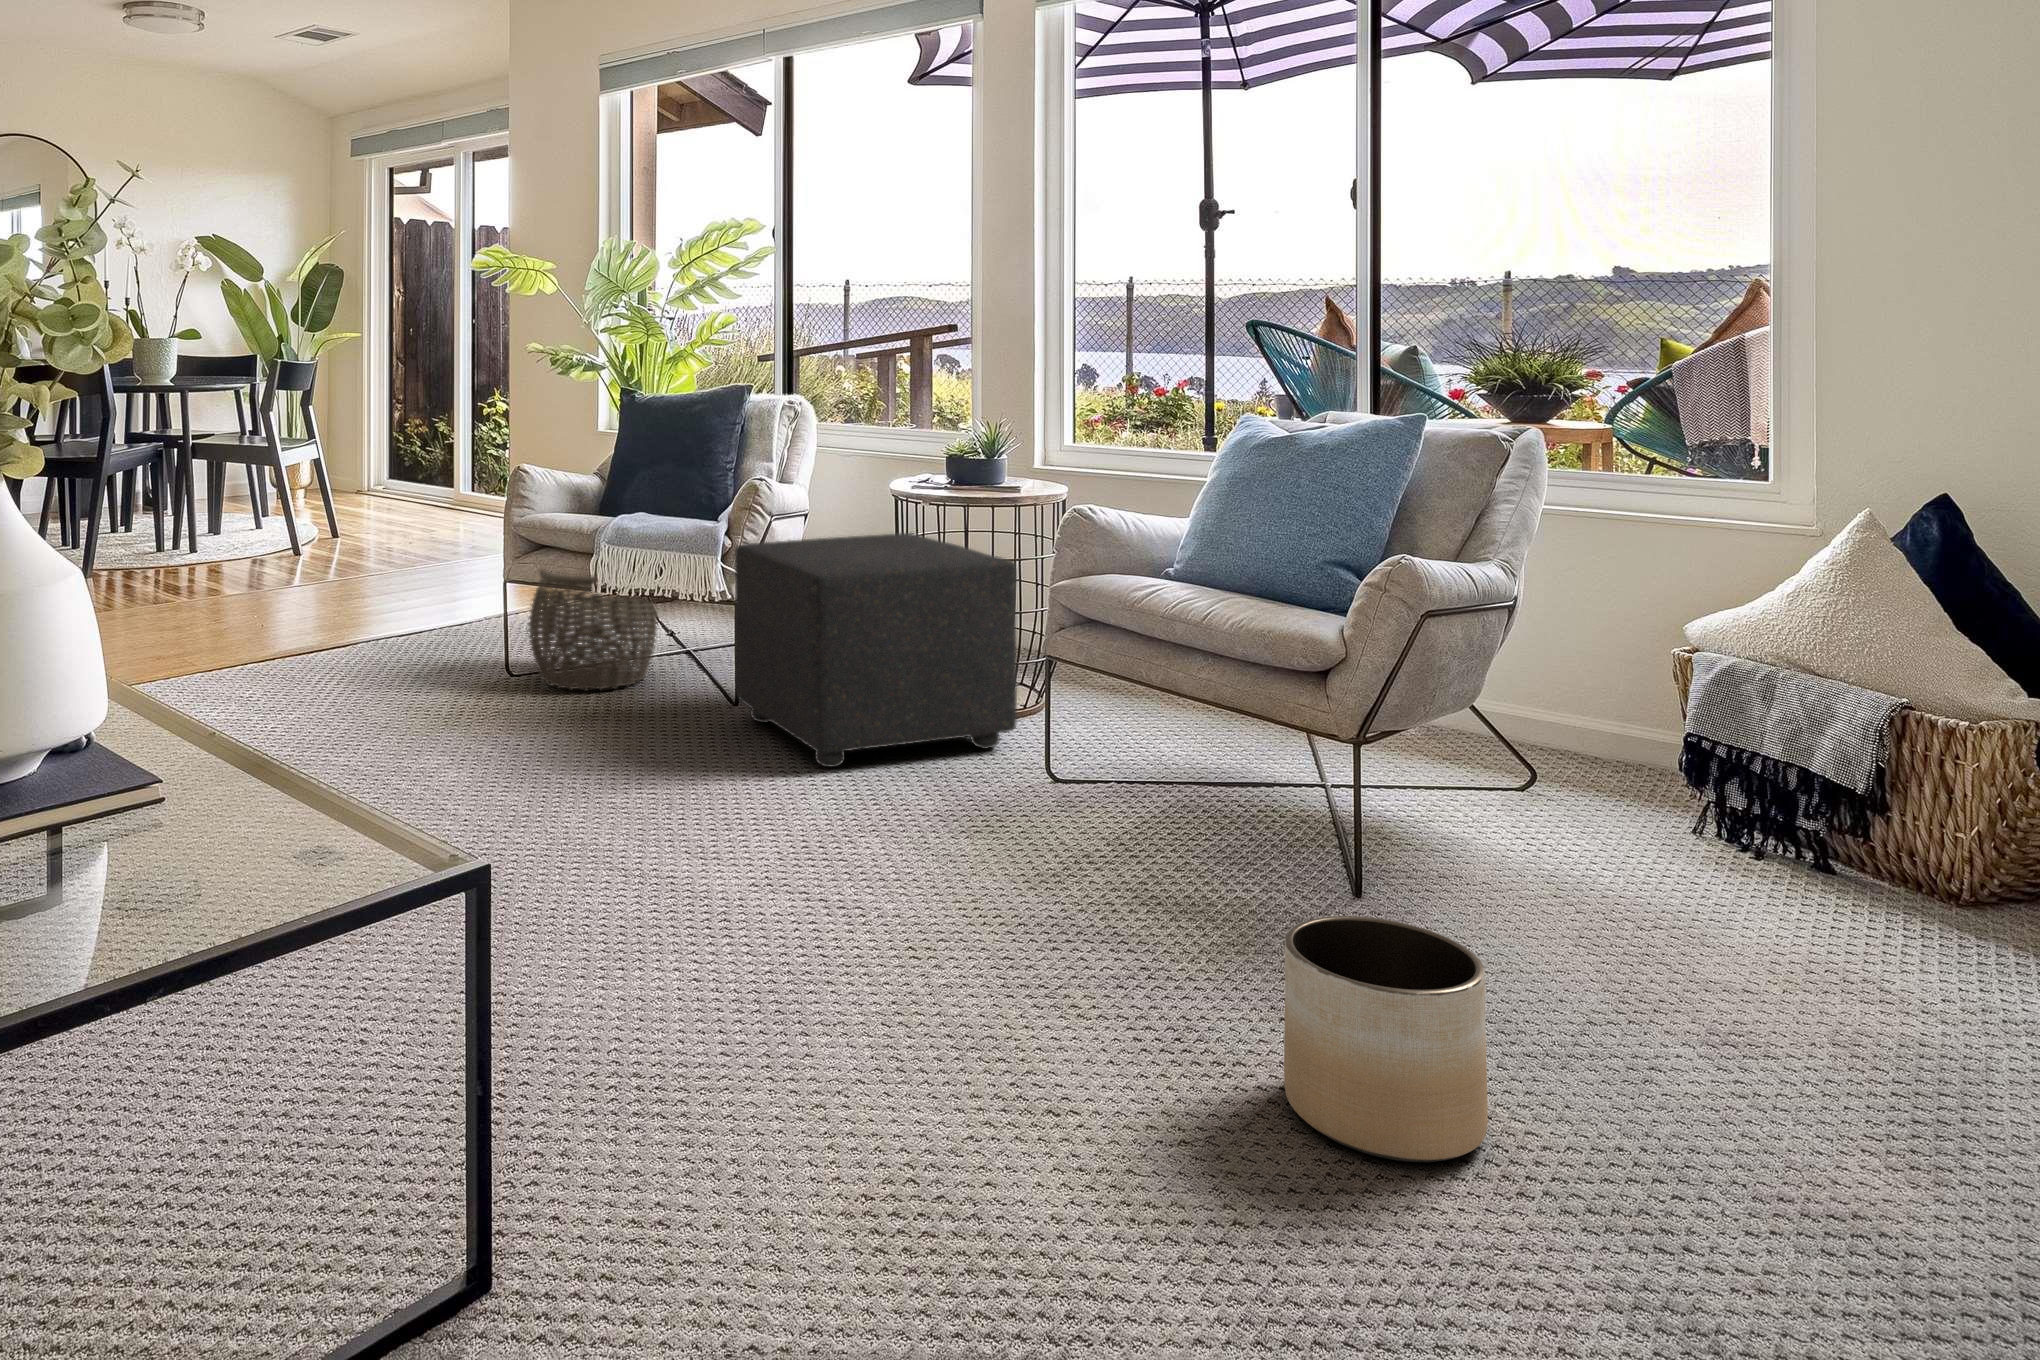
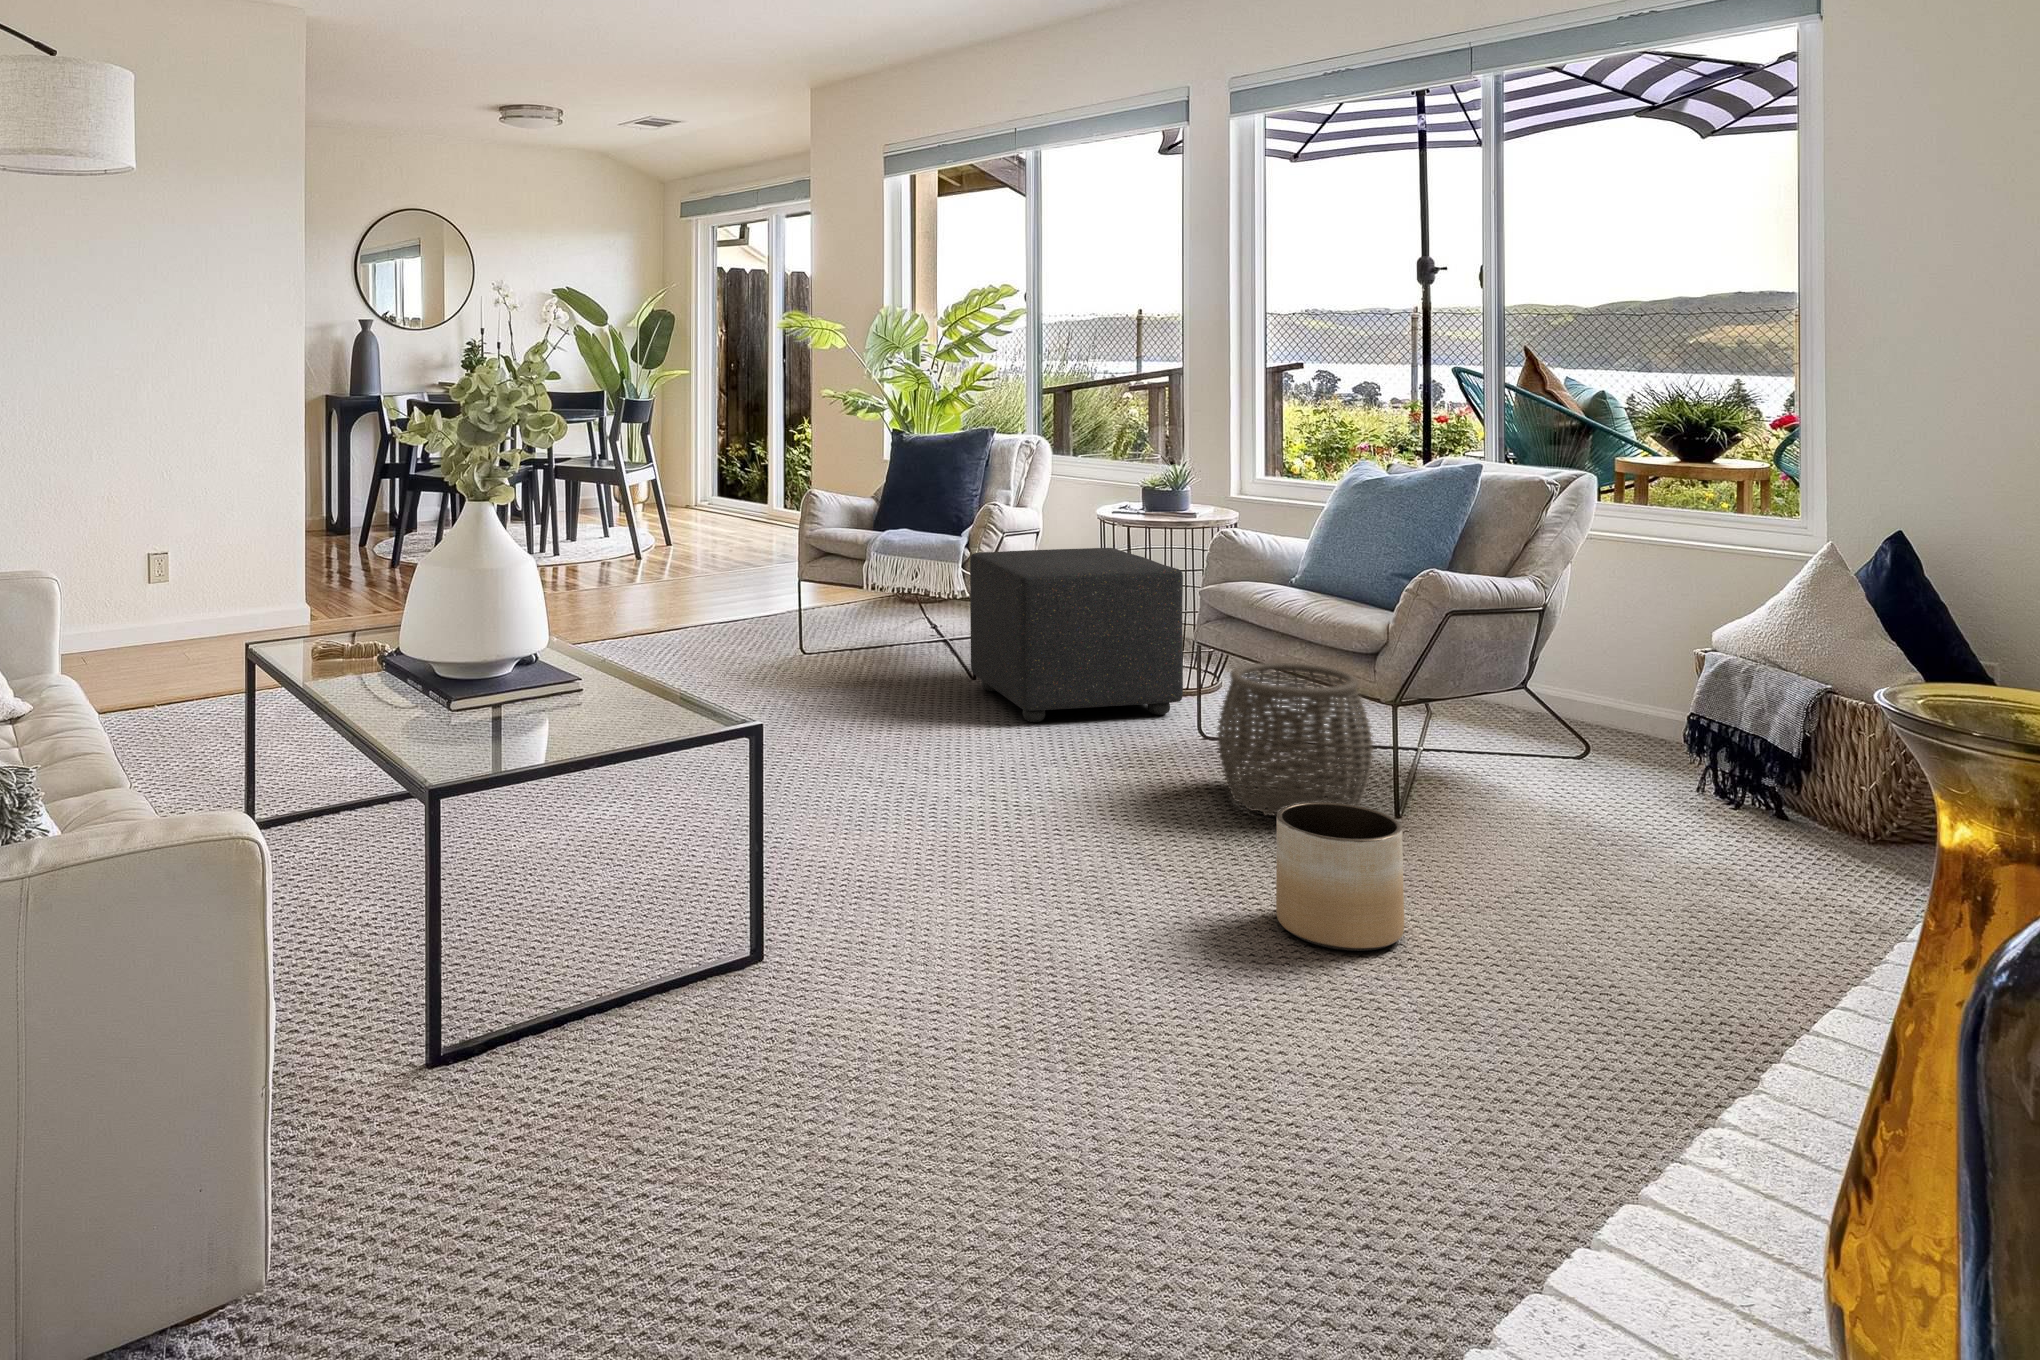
woven basket: present [528,569,658,690] -> present [1217,663,1373,816]

